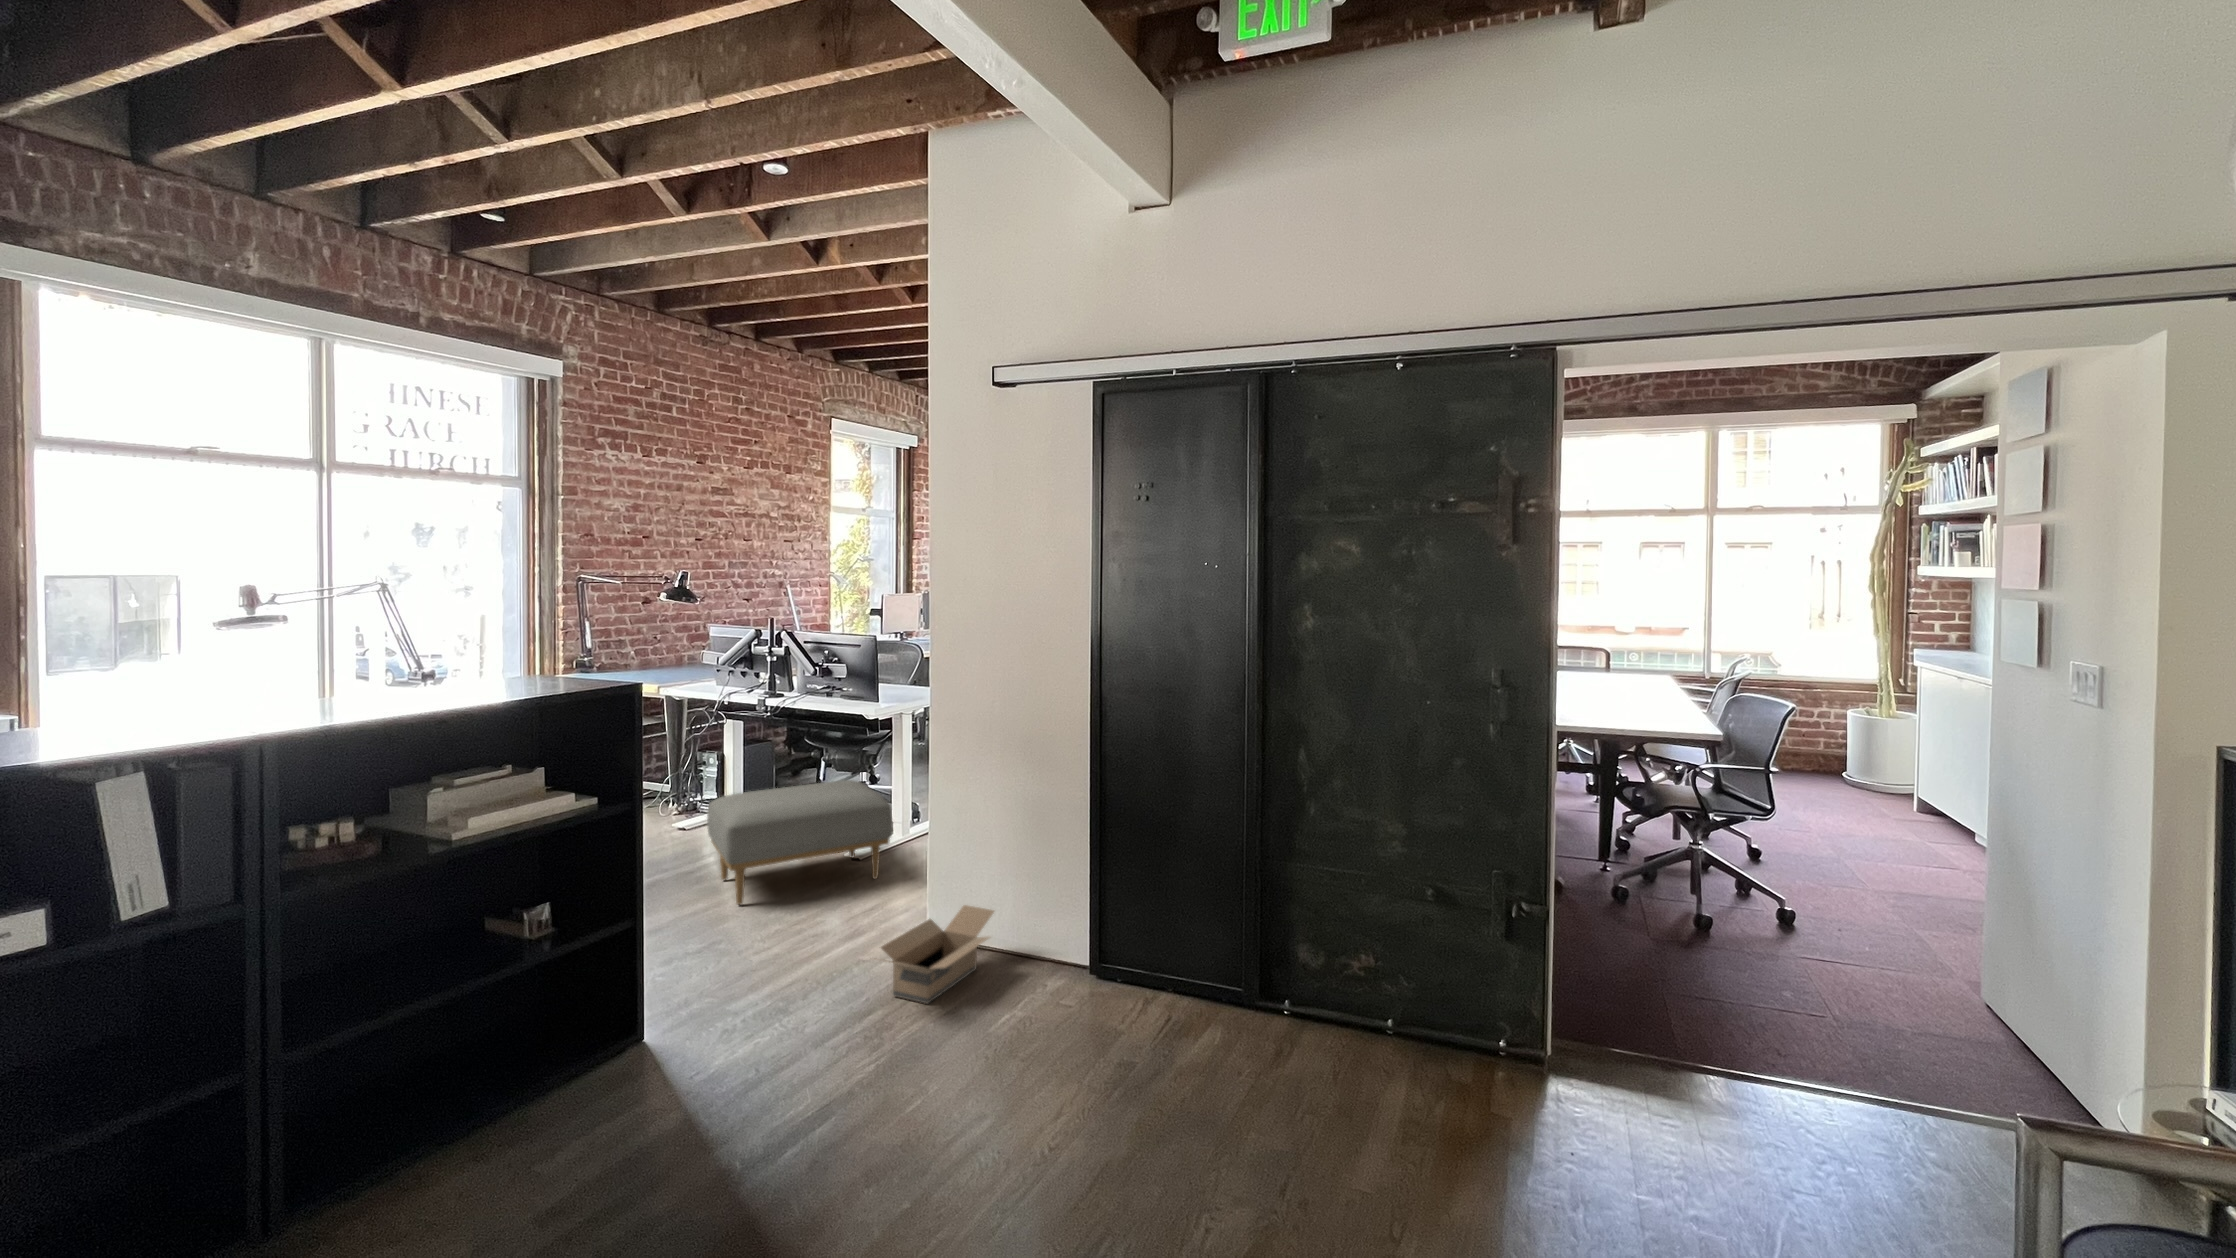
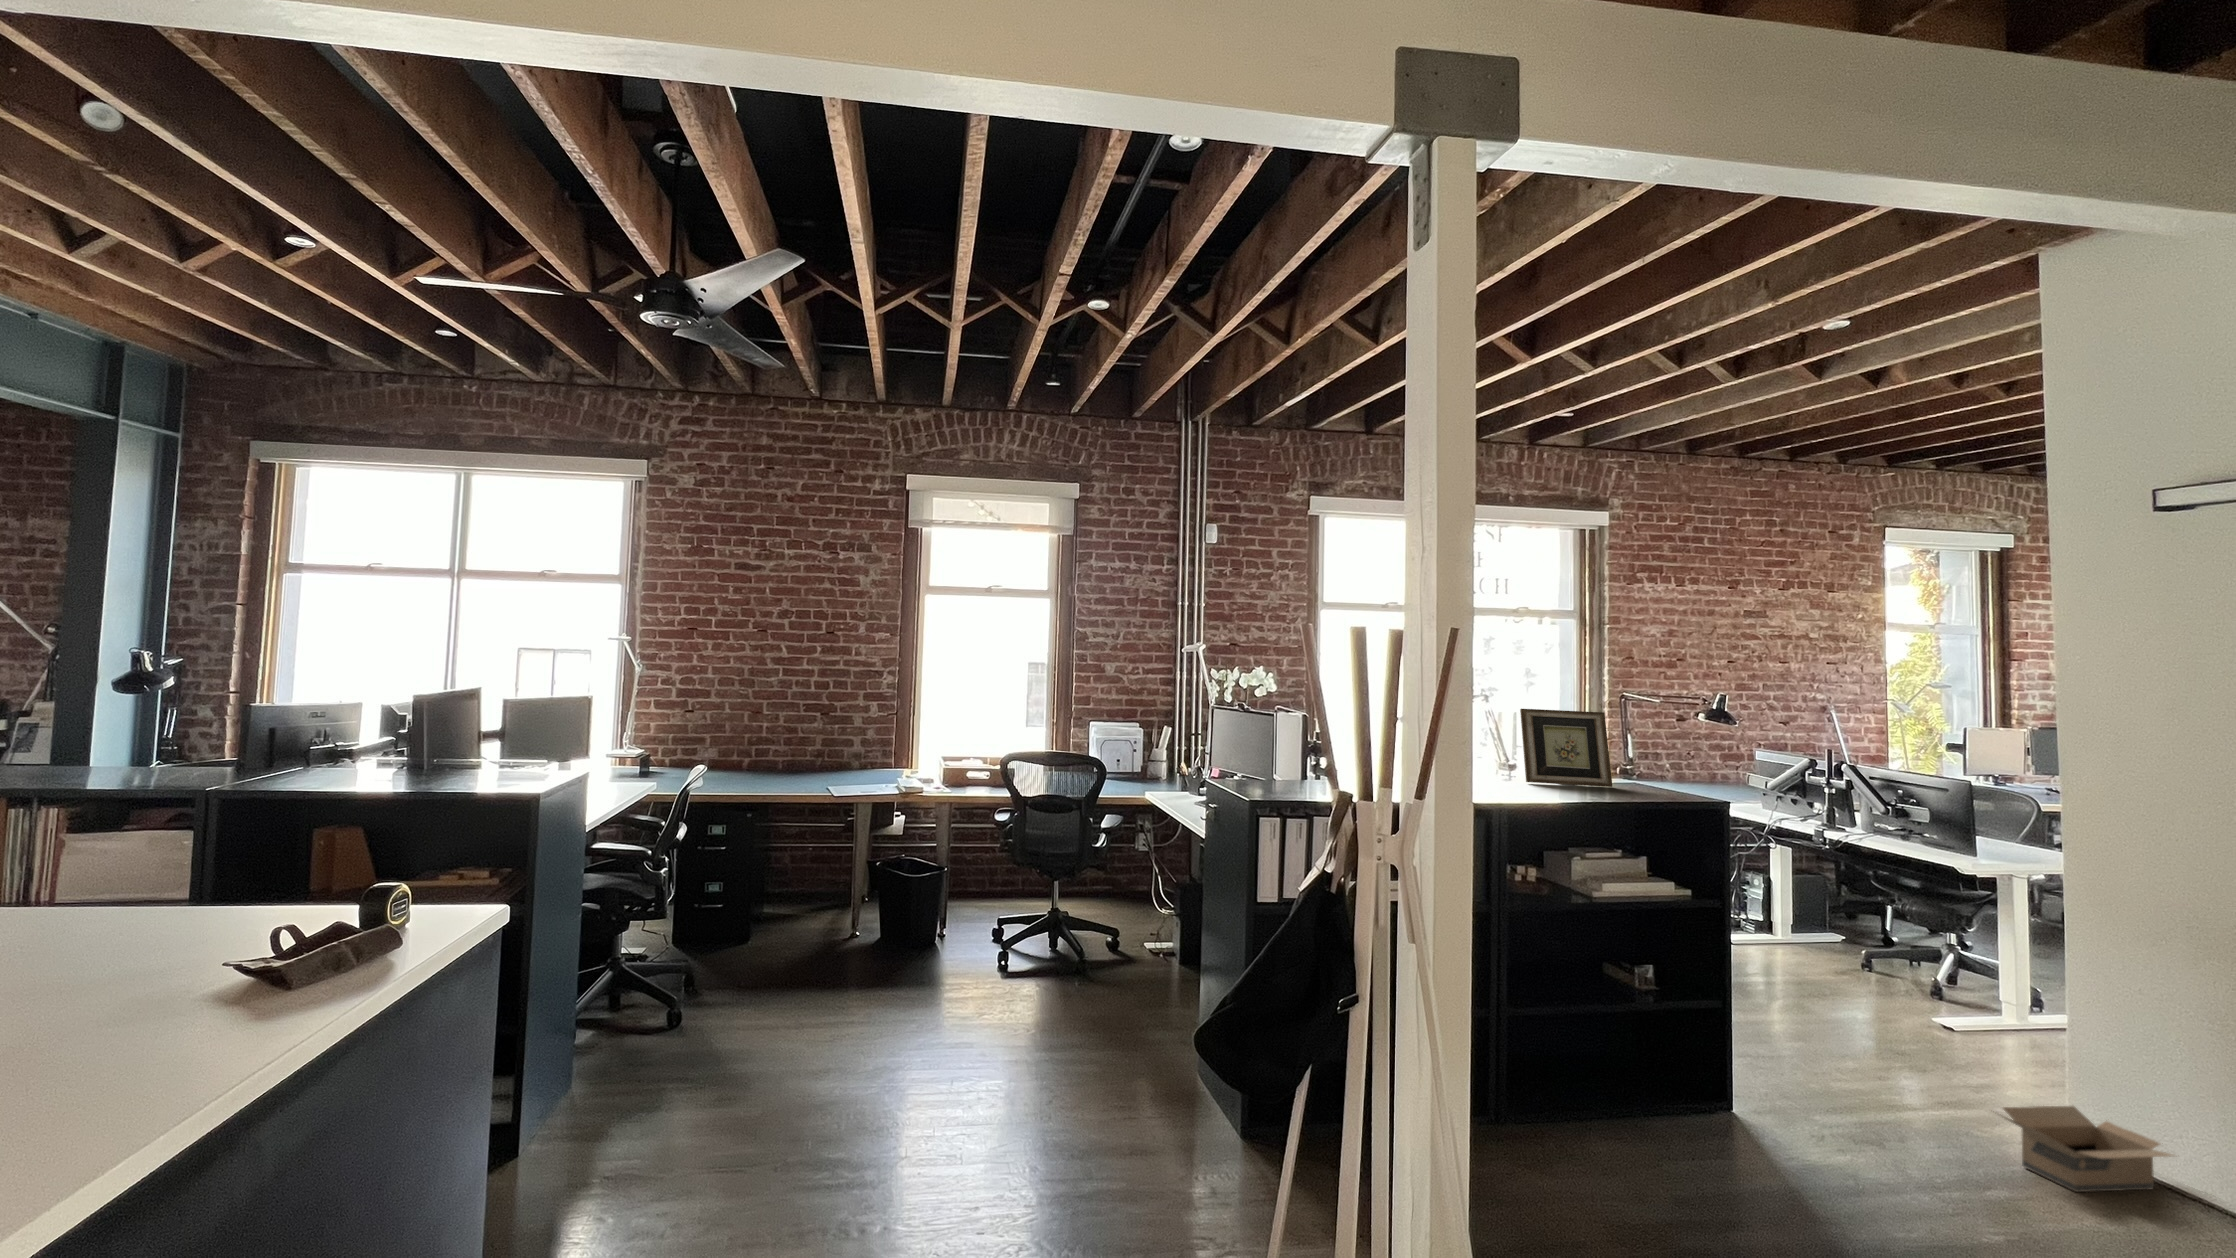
picture frame: none [293,591,464,710] -> present [1520,709,1612,787]
ottoman: present [707,780,893,905] -> none [1768,916,2006,1054]

